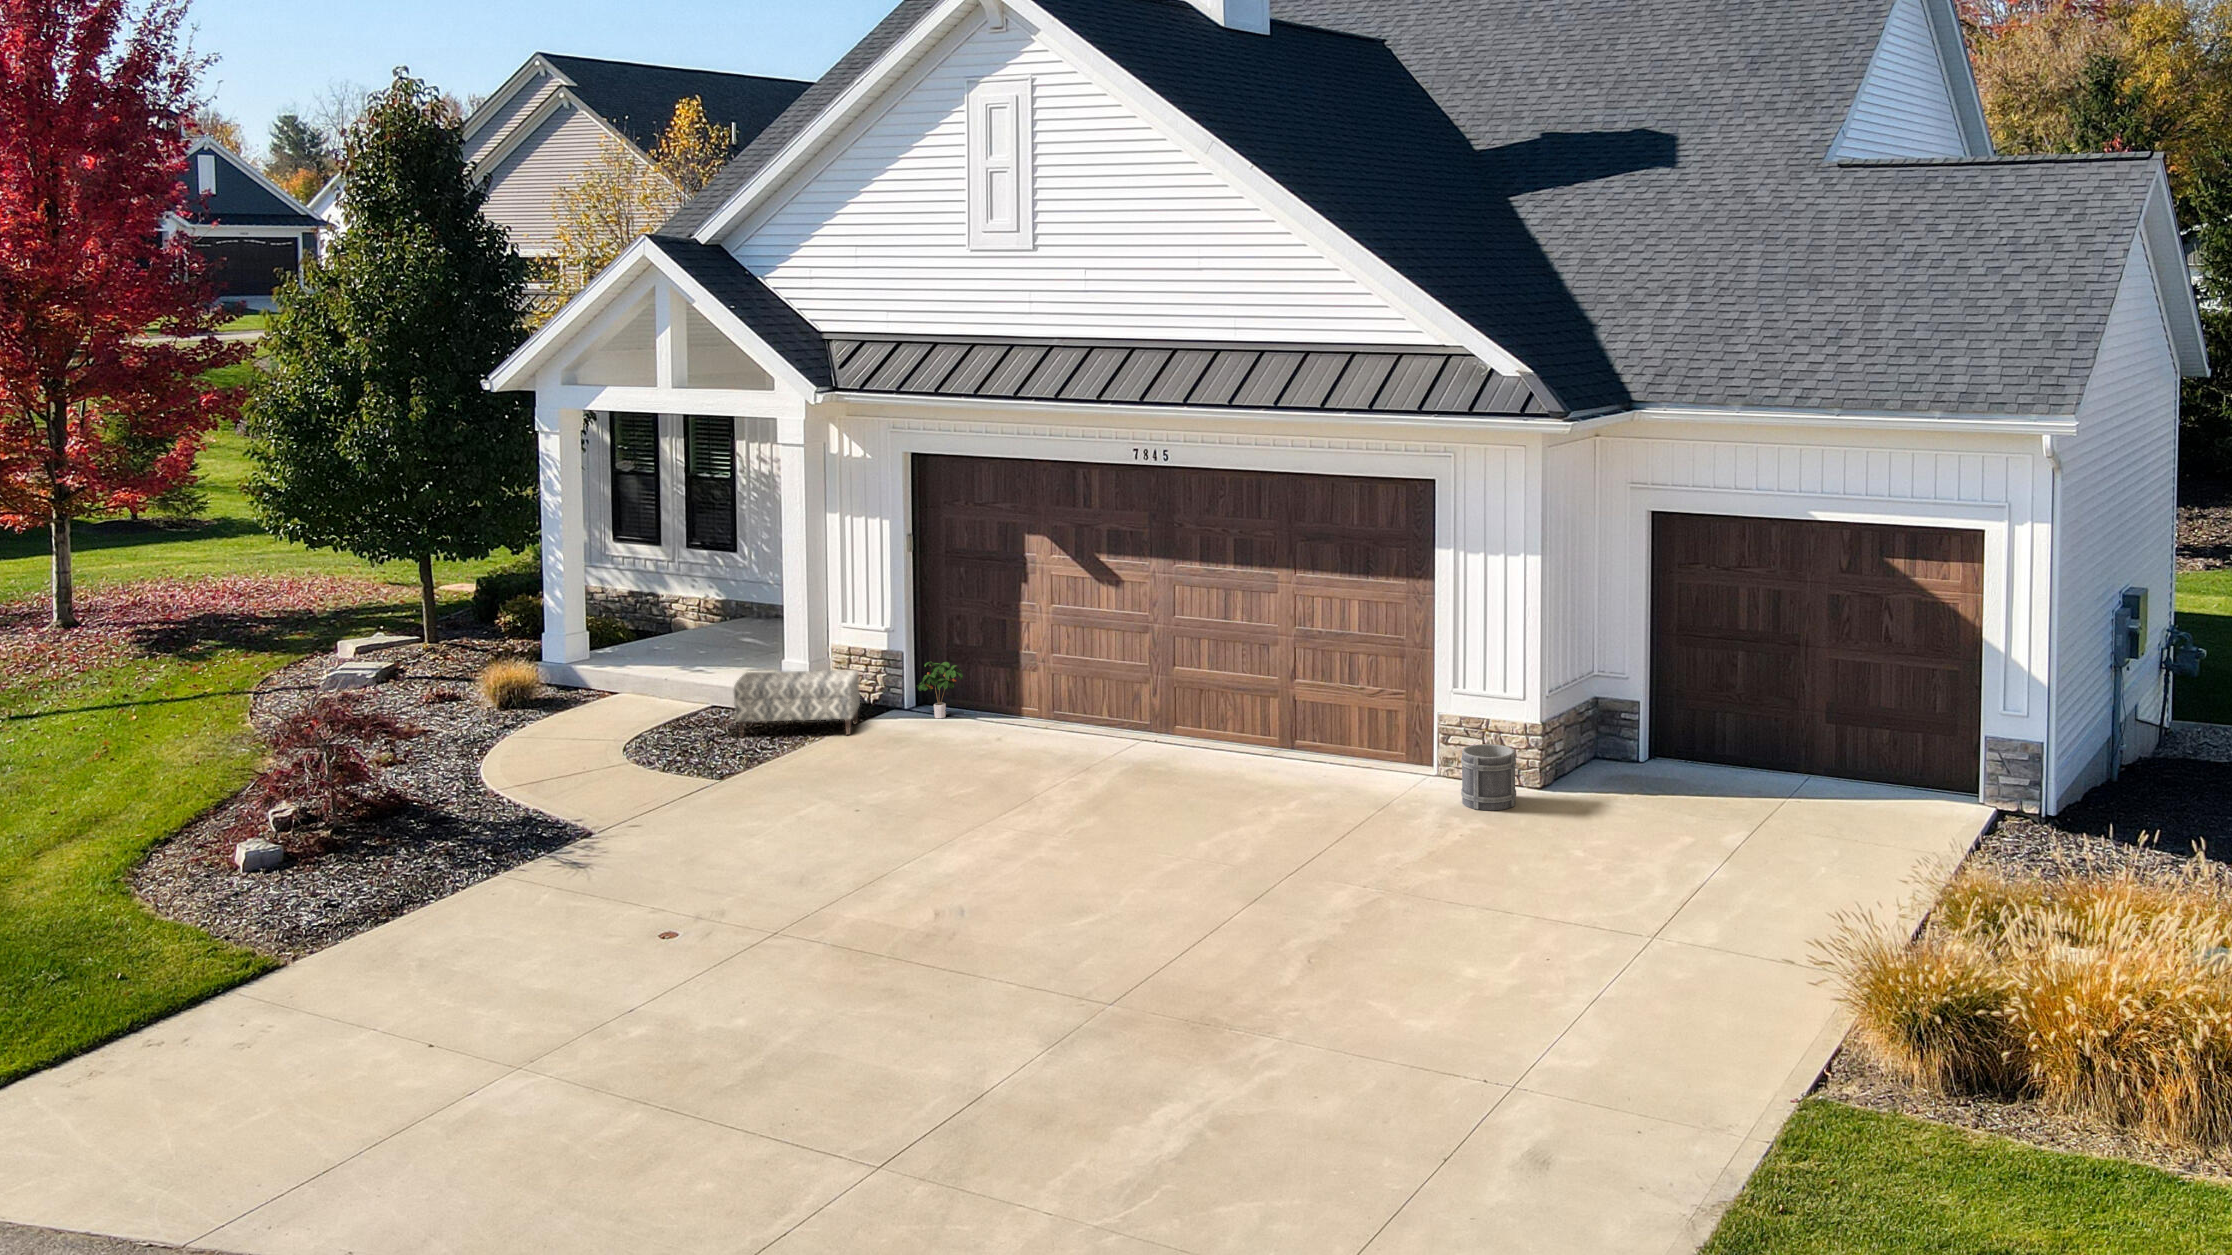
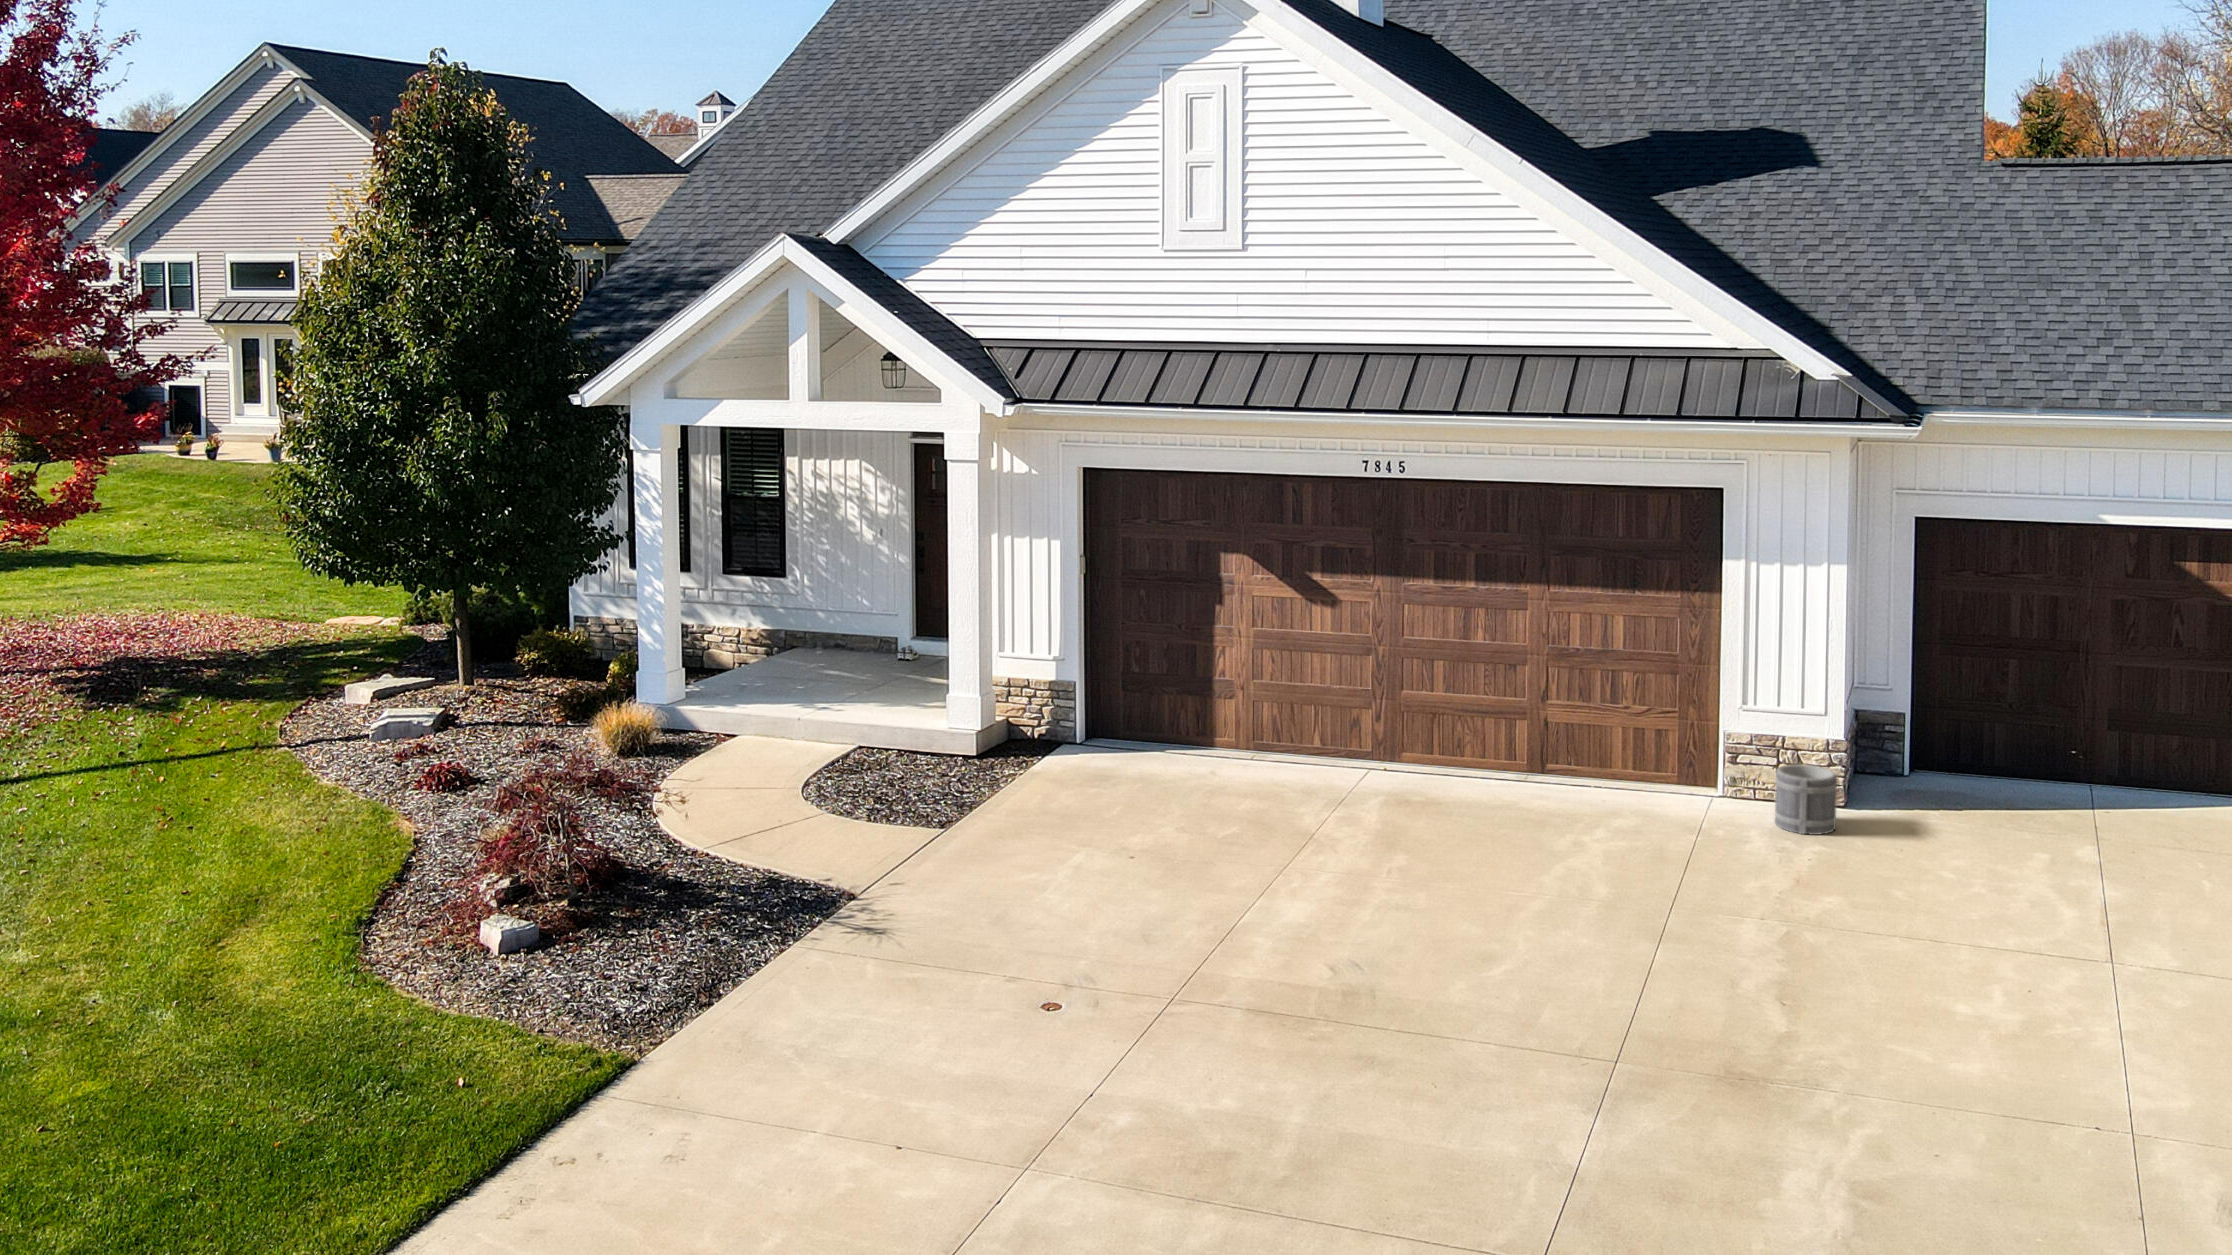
potted plant: present [917,662,963,718] -> none [1089,692,1144,754]
bench: present [734,670,860,738] -> none [913,704,1047,784]

